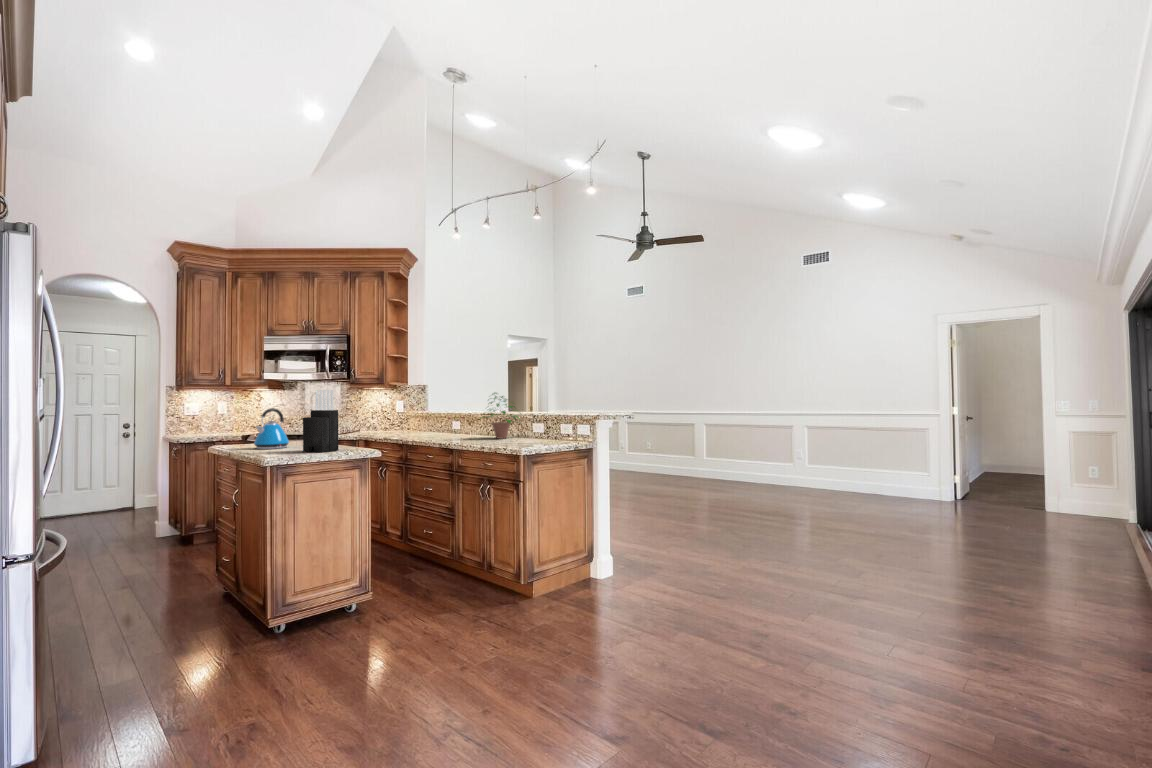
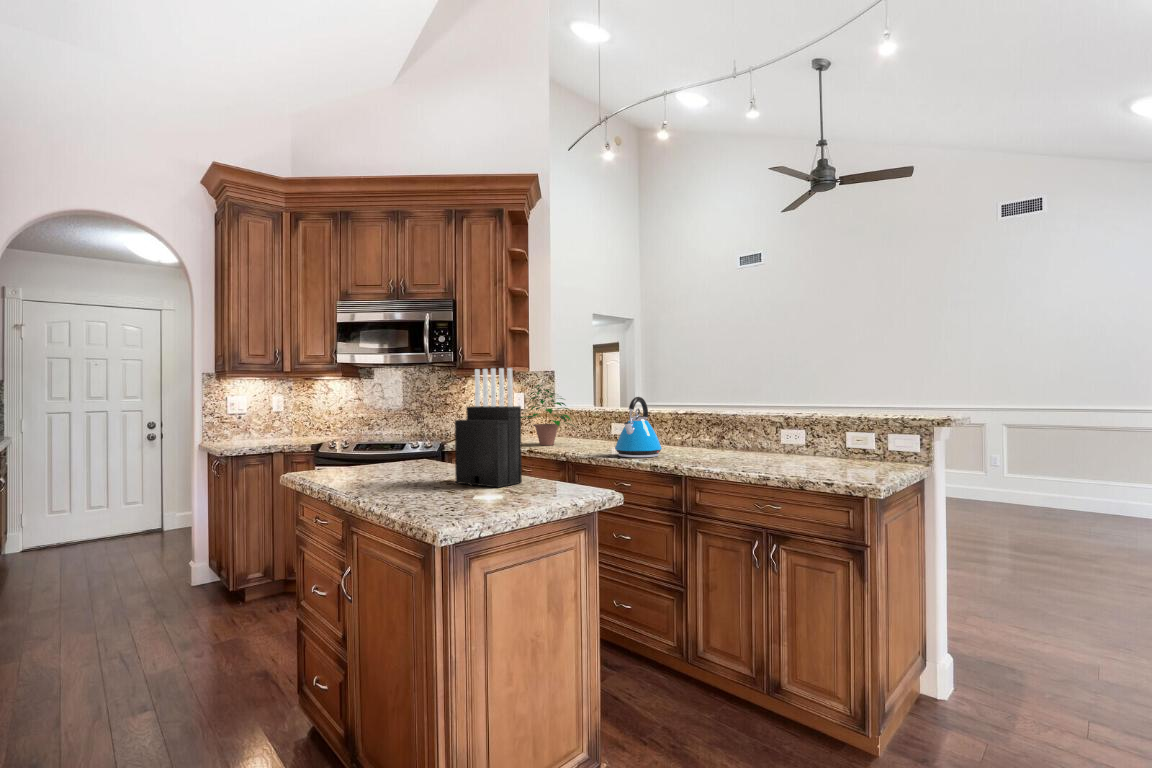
potted plant: present [486,393,519,439] -> present [521,384,575,445]
kettle: present [254,408,289,449] -> present [615,397,662,458]

